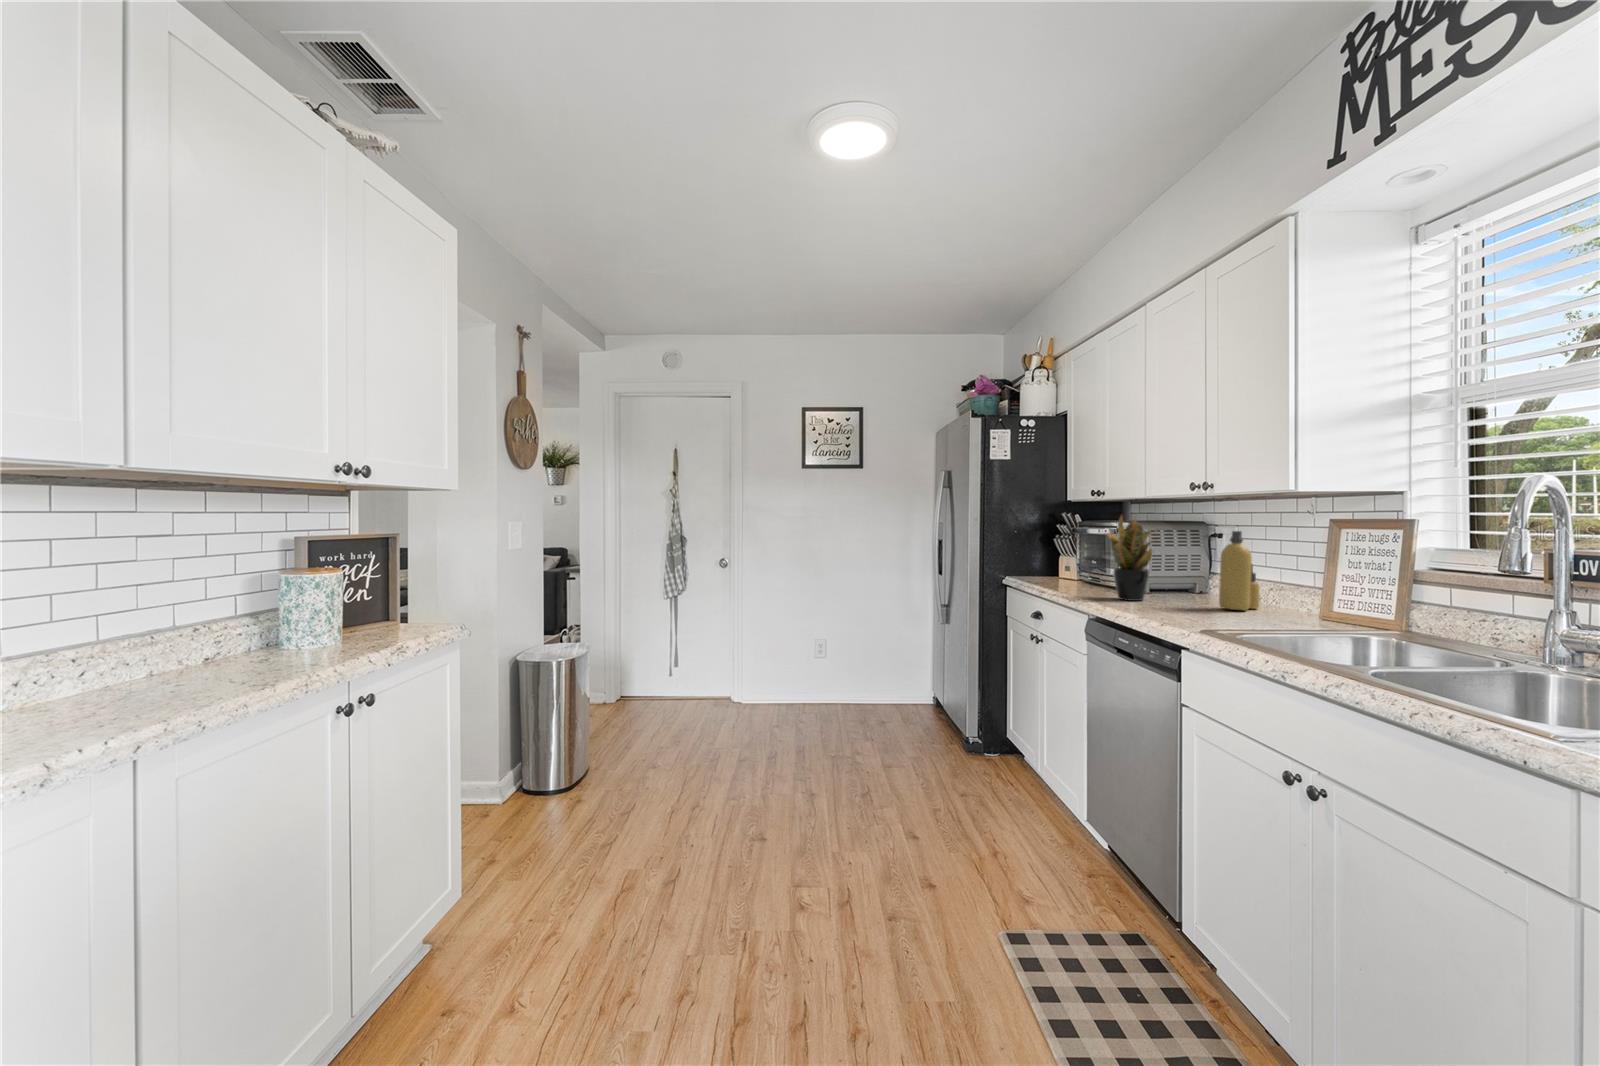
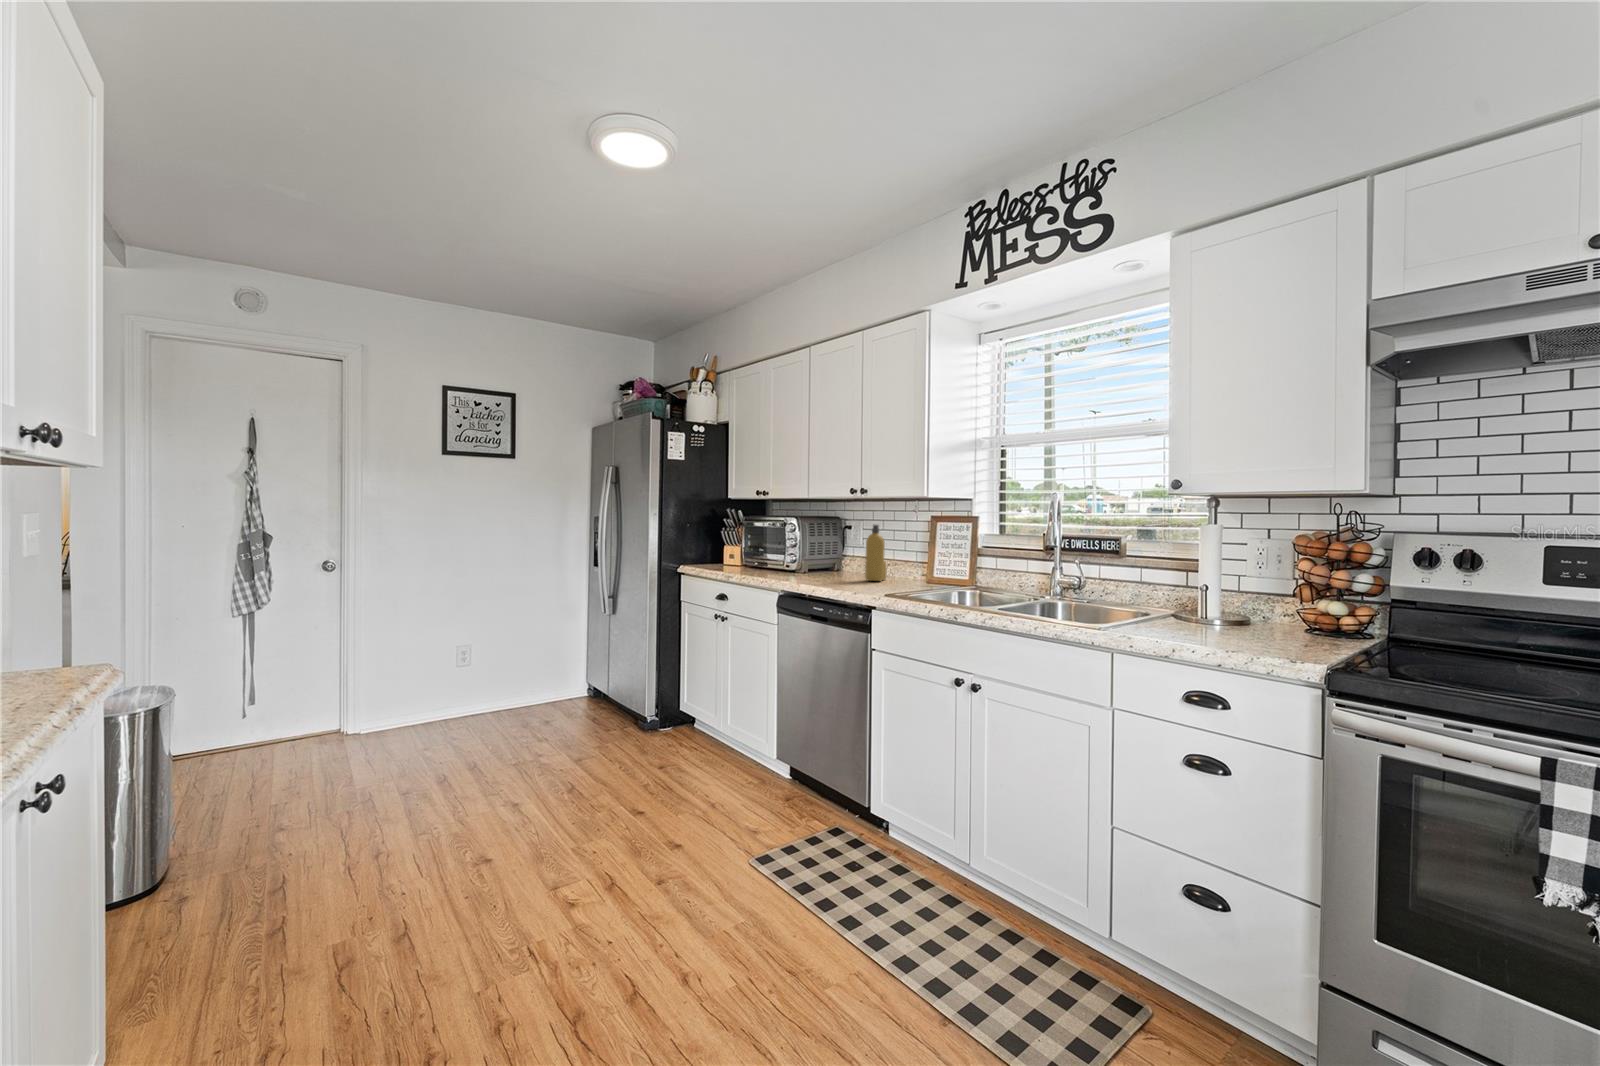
potted plant: present [1105,516,1155,601] -> none [781,509,827,579]

